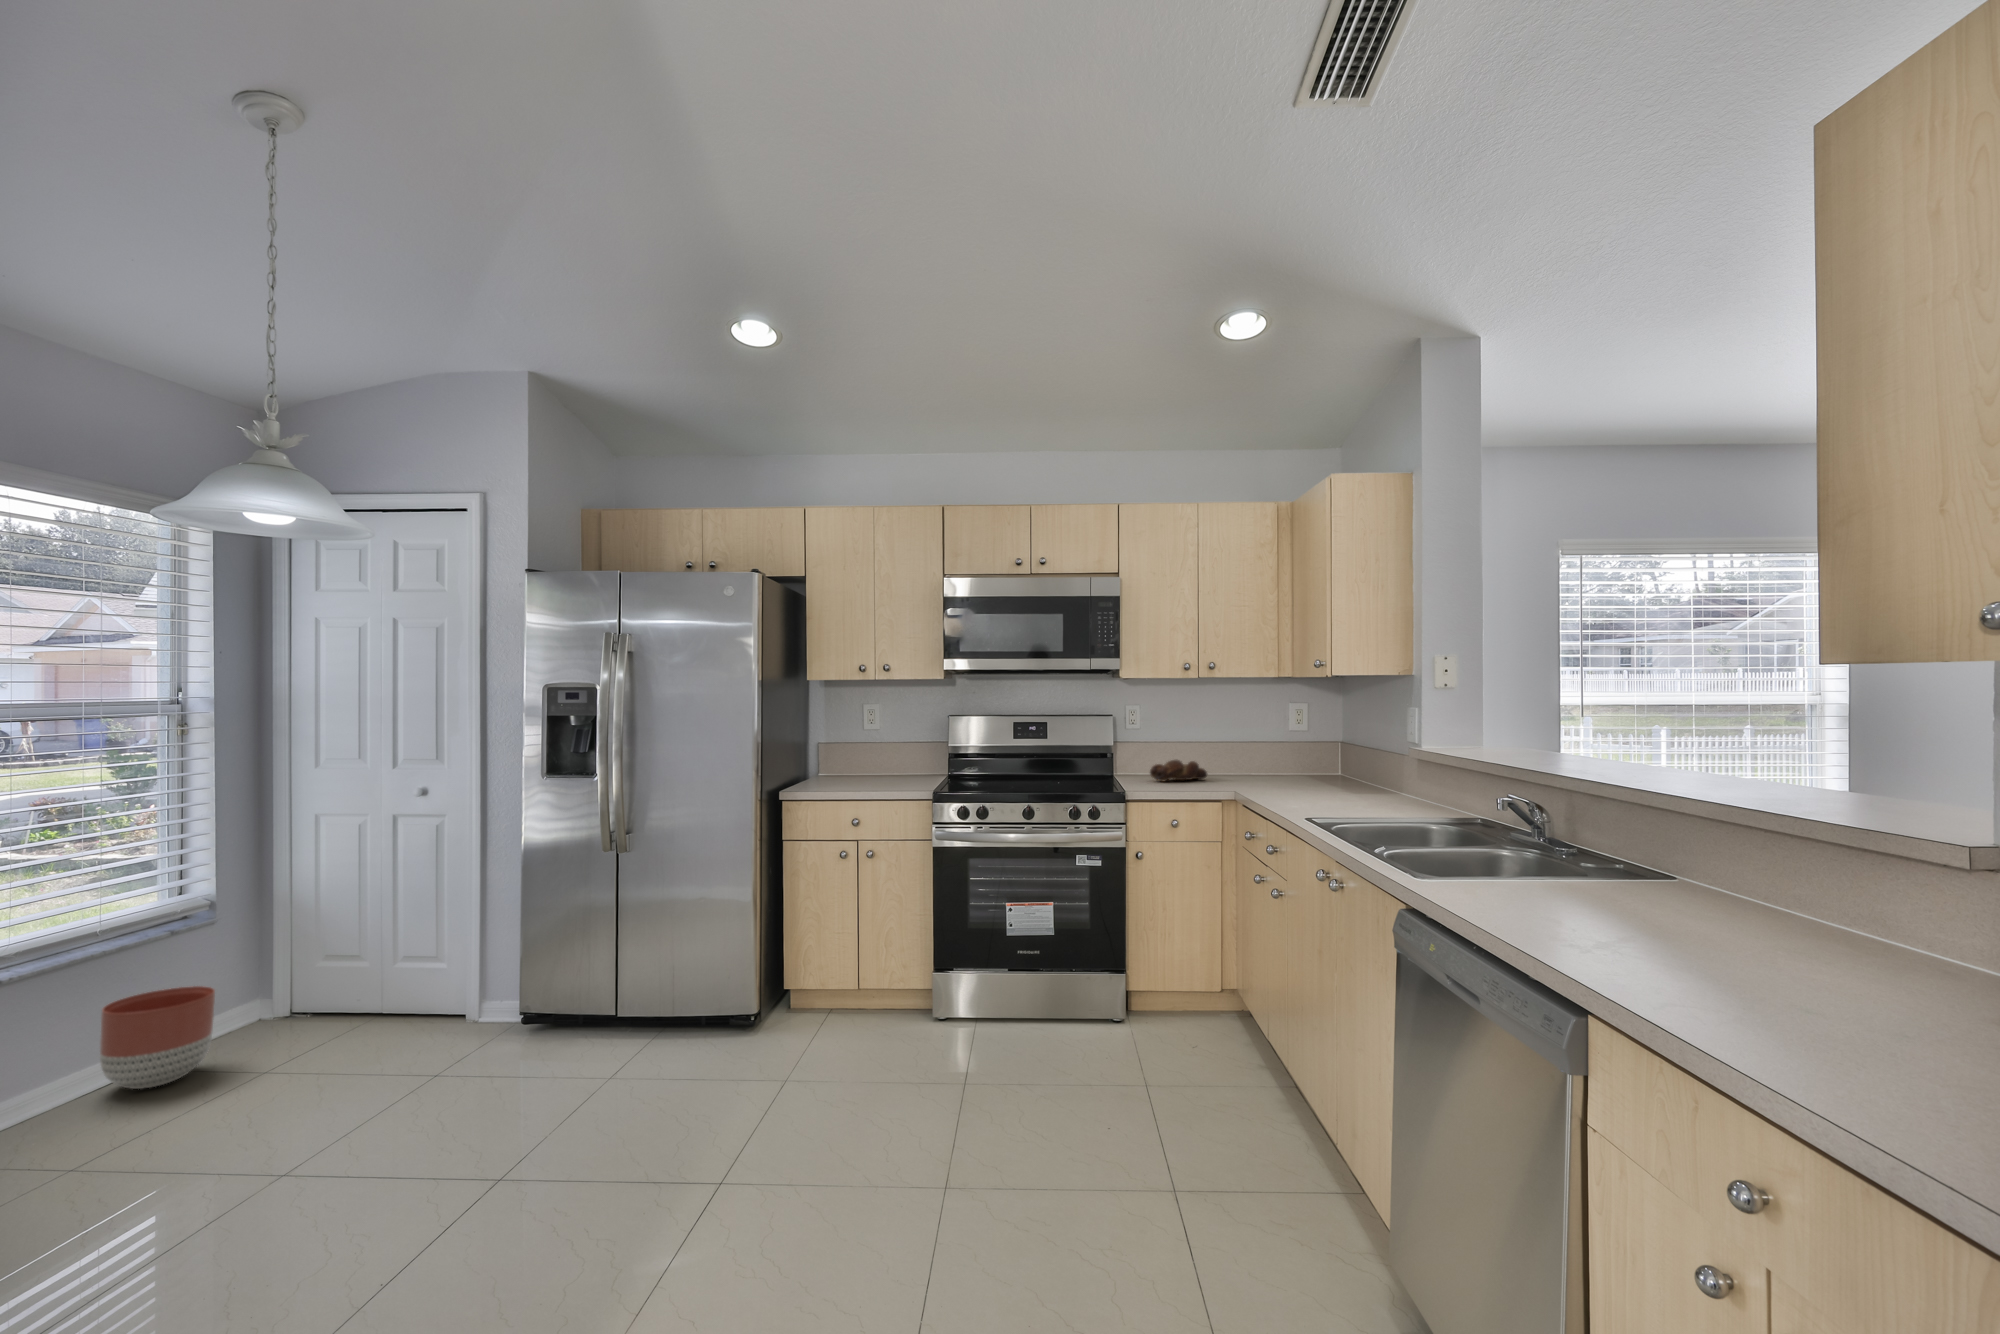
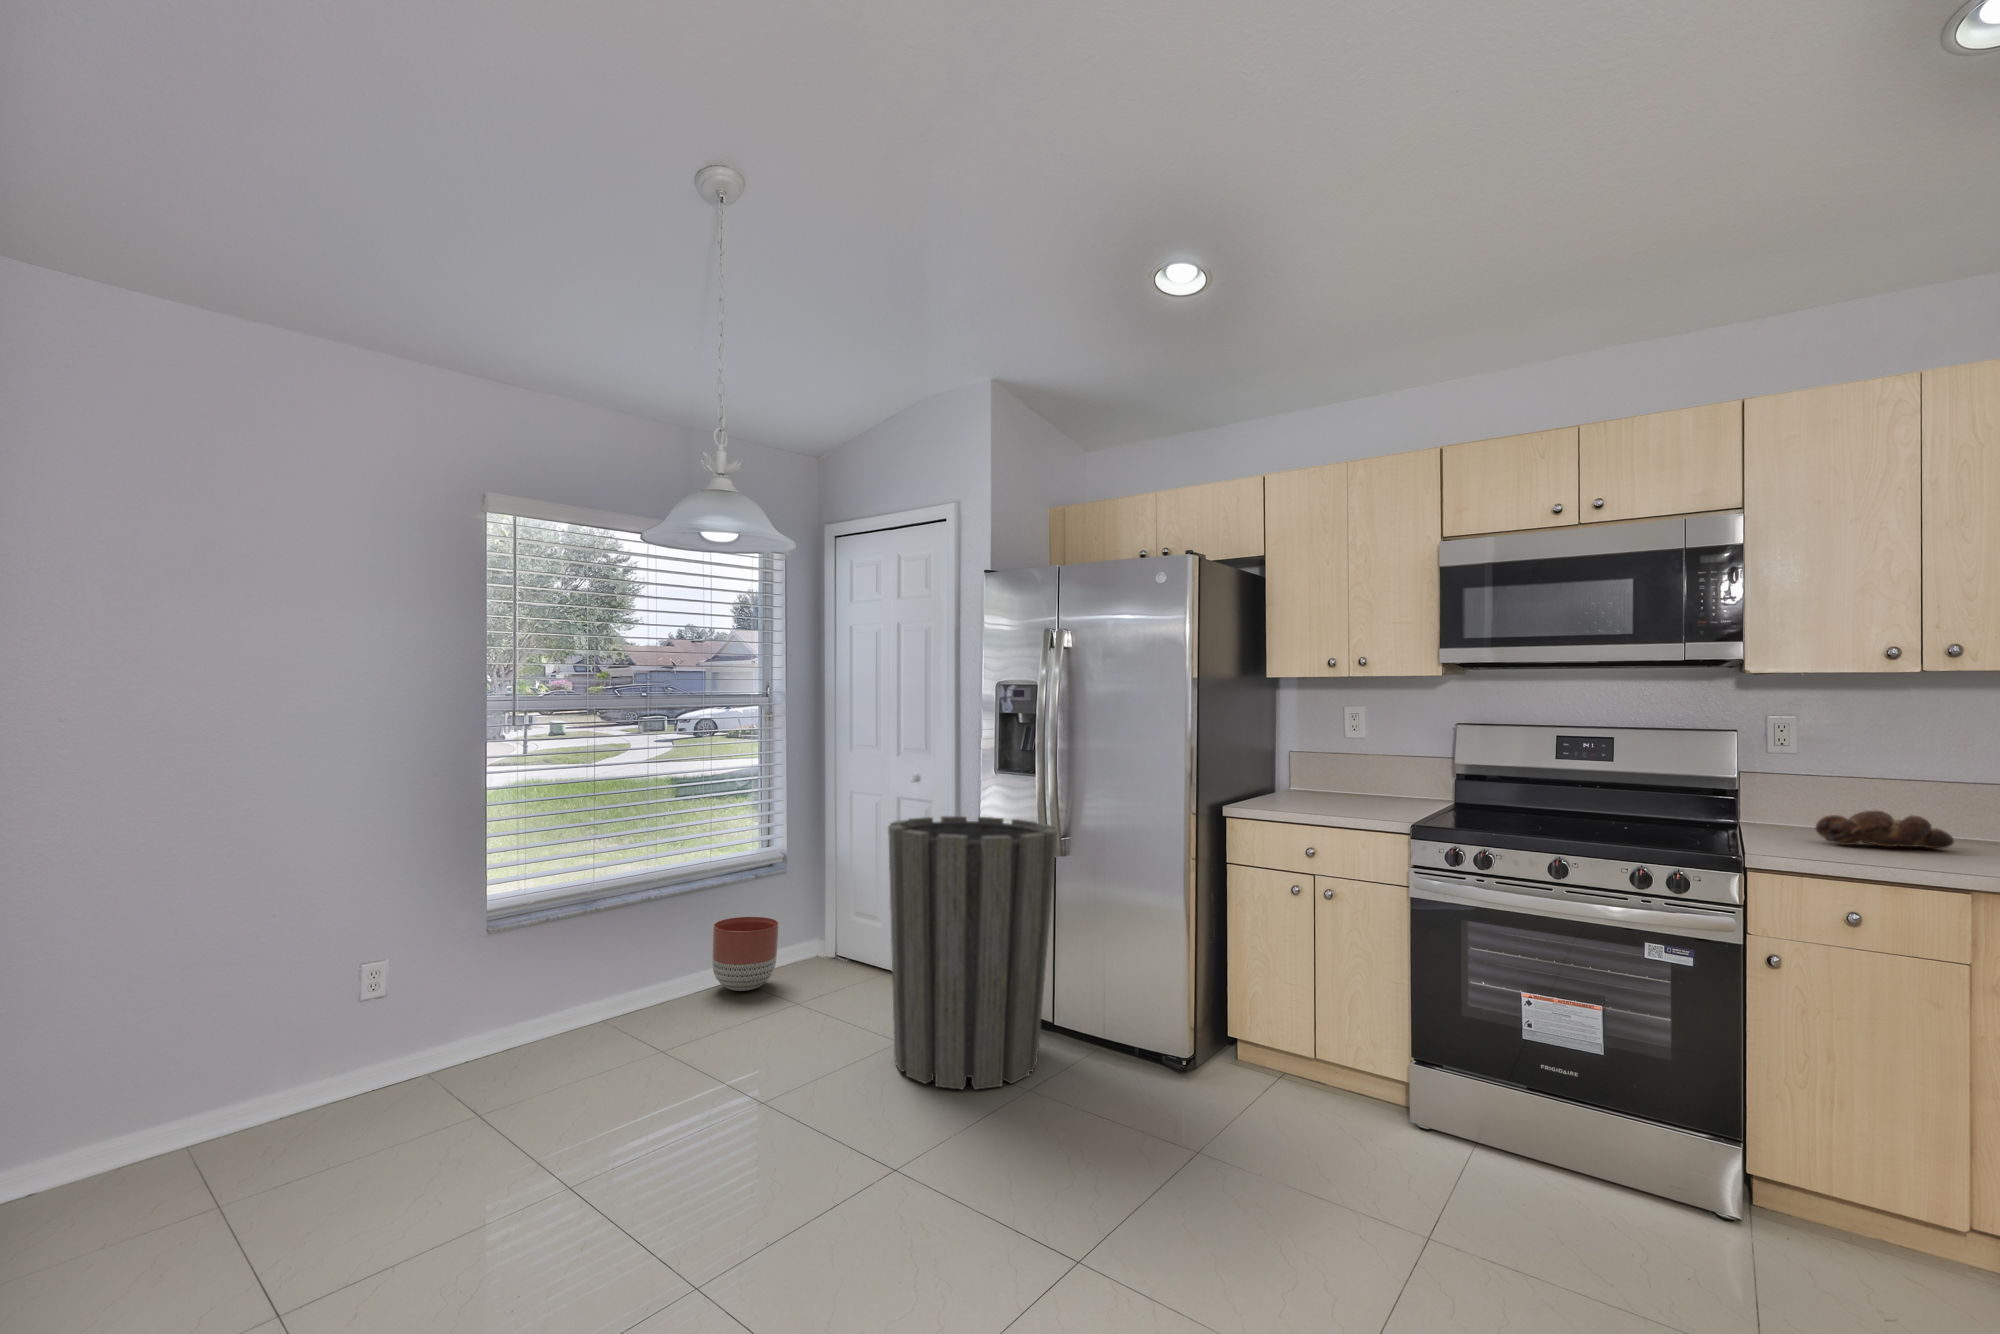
trash can: none [430,824,629,1110] -> present [888,816,1057,1089]

